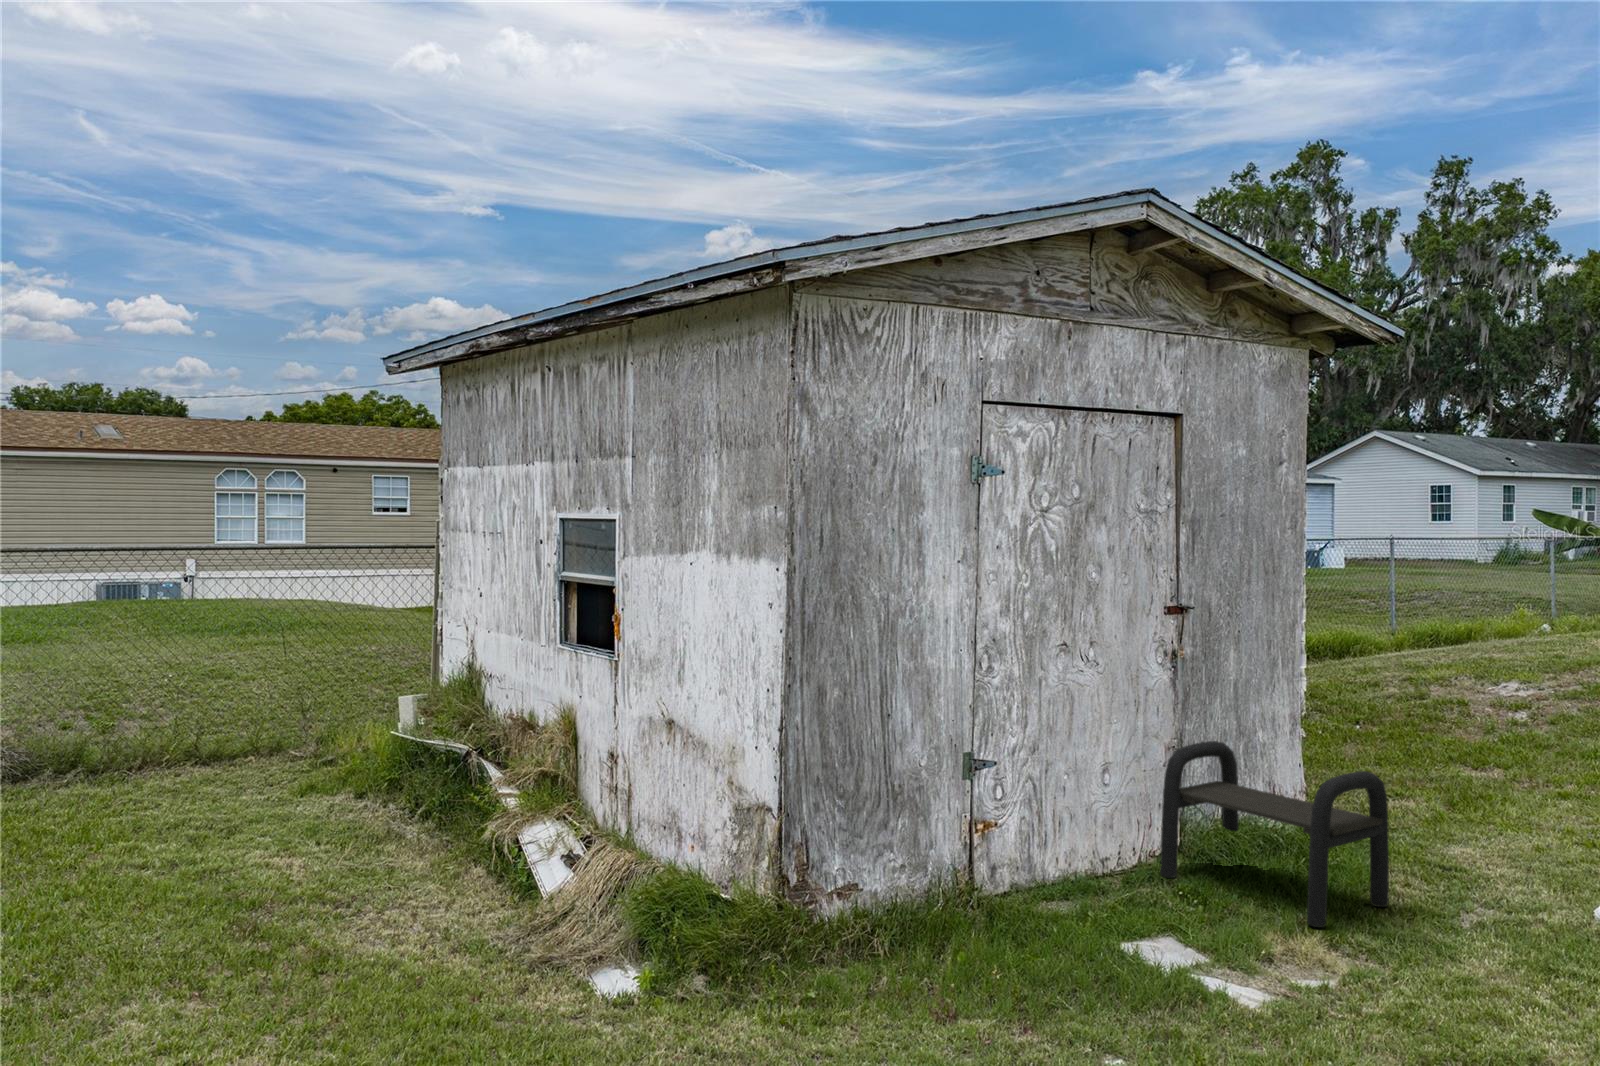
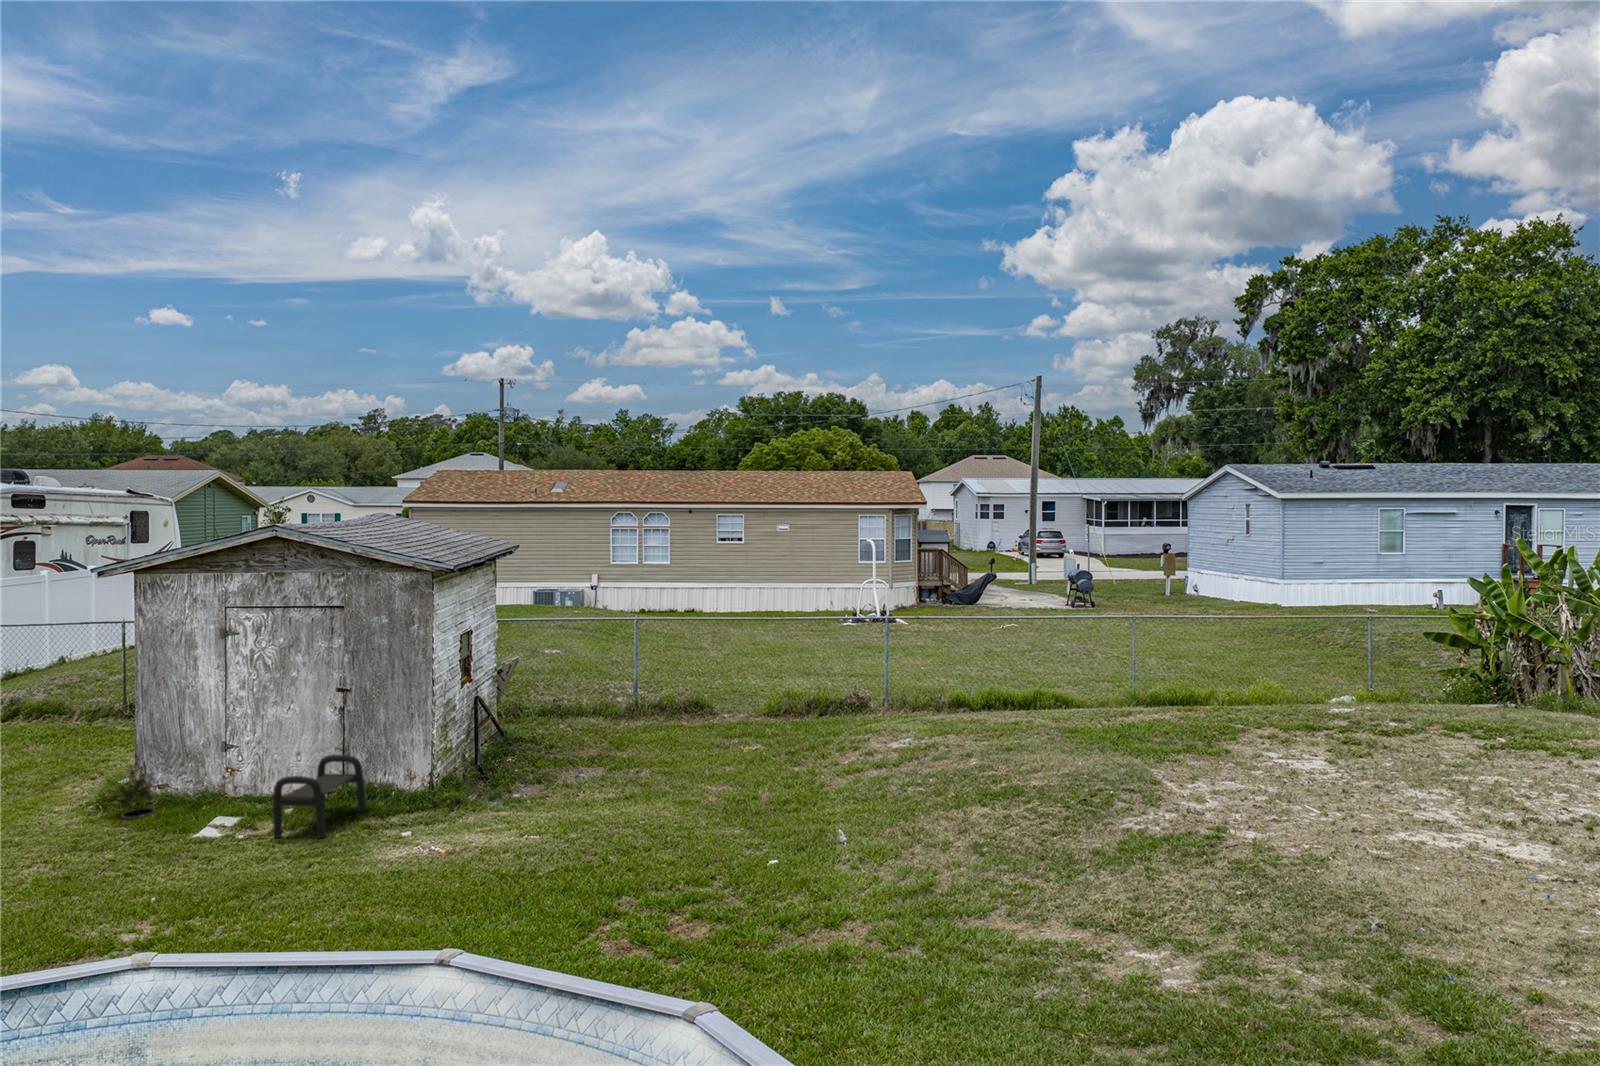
potted tree: none [789,833,878,997] -> present [117,767,156,819]

